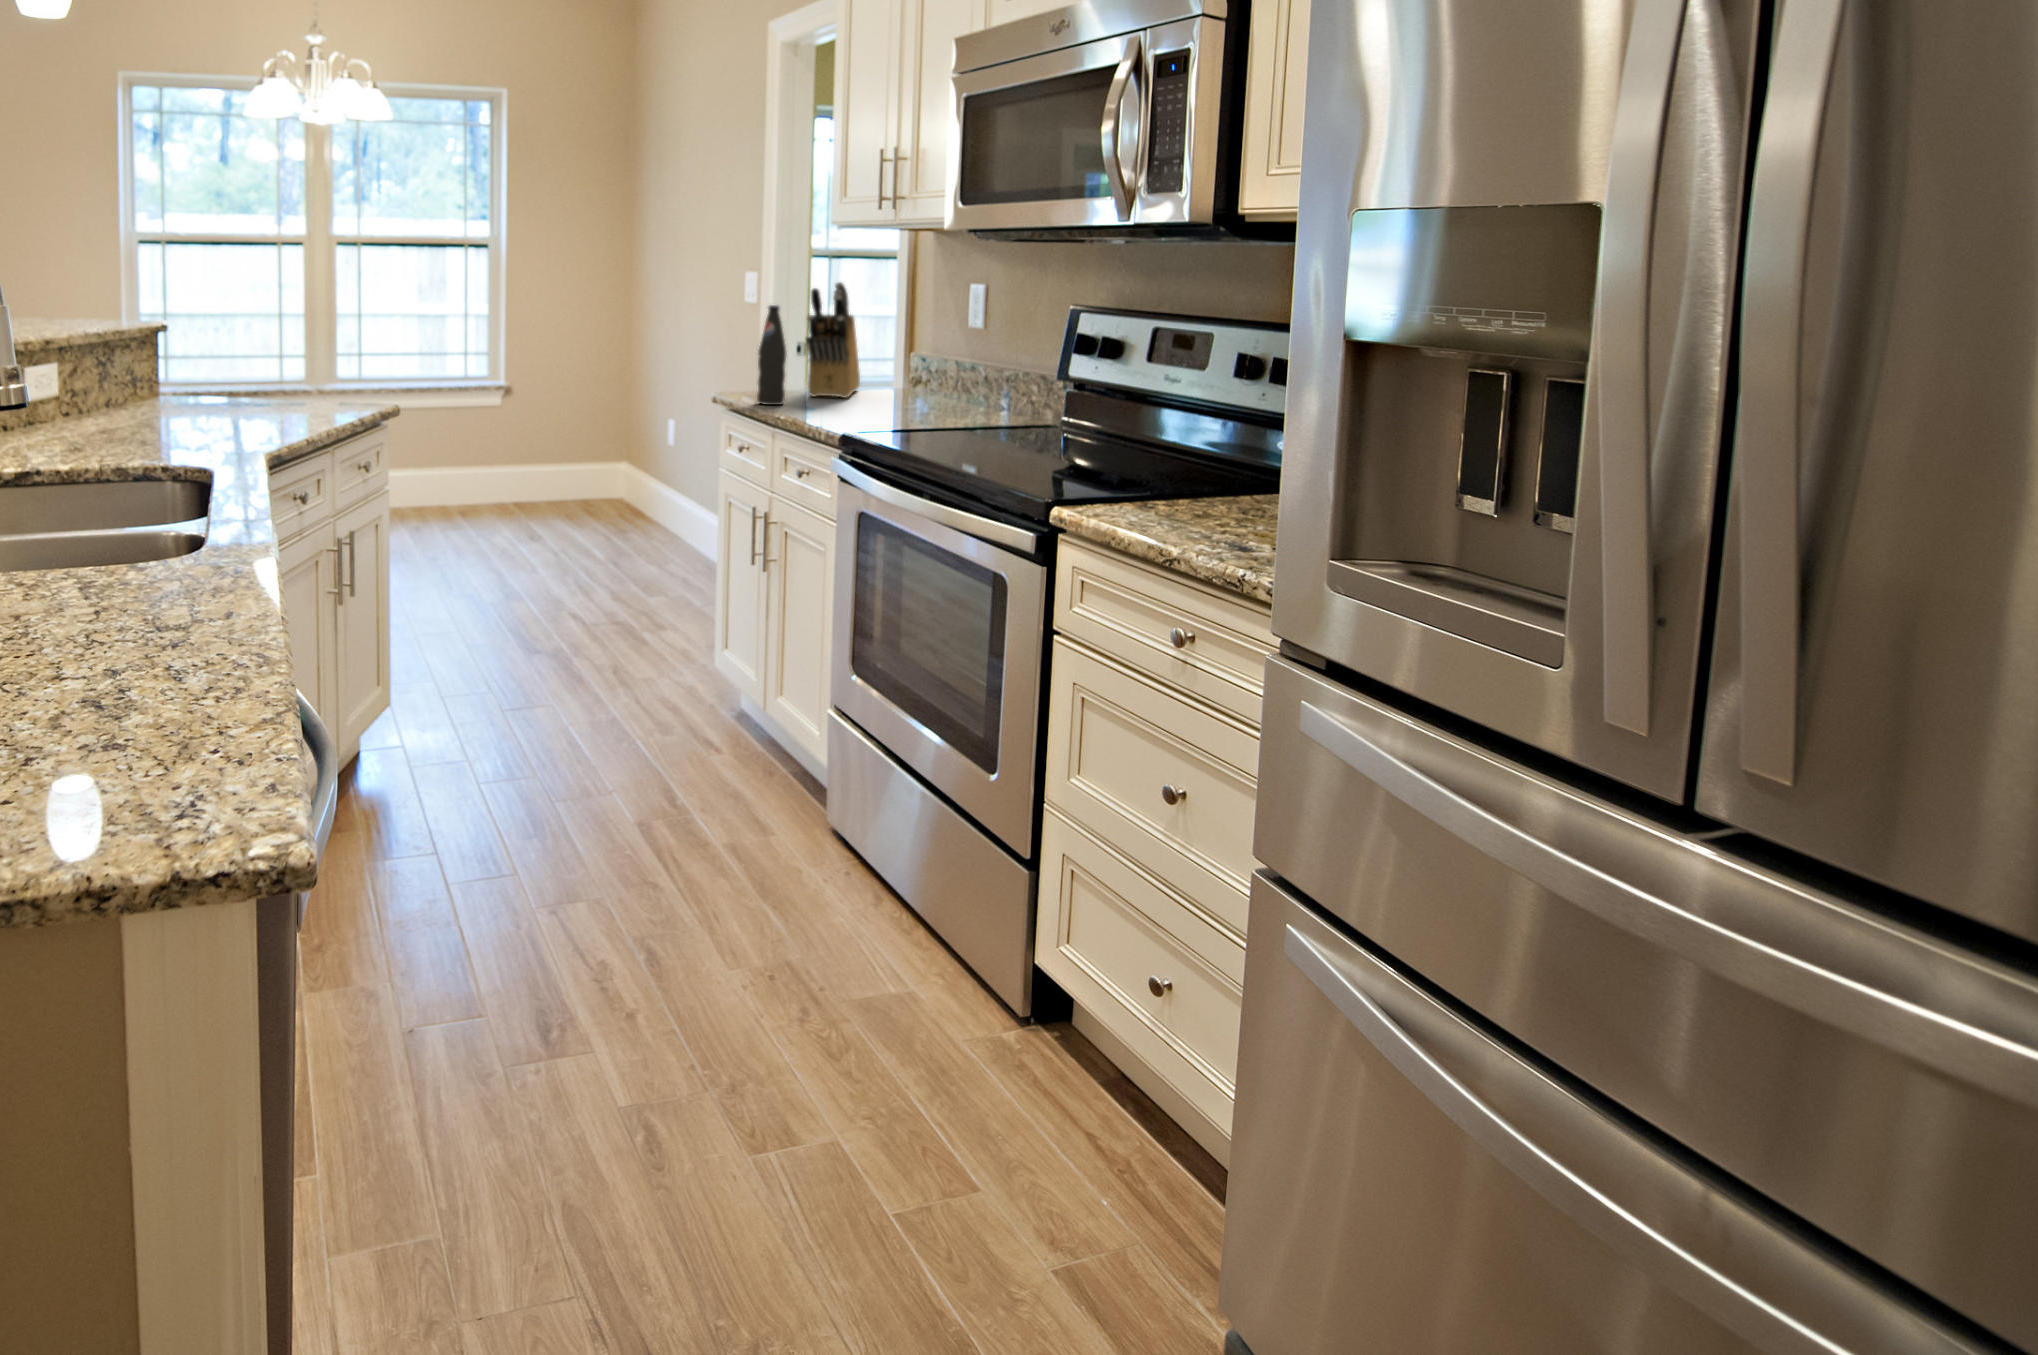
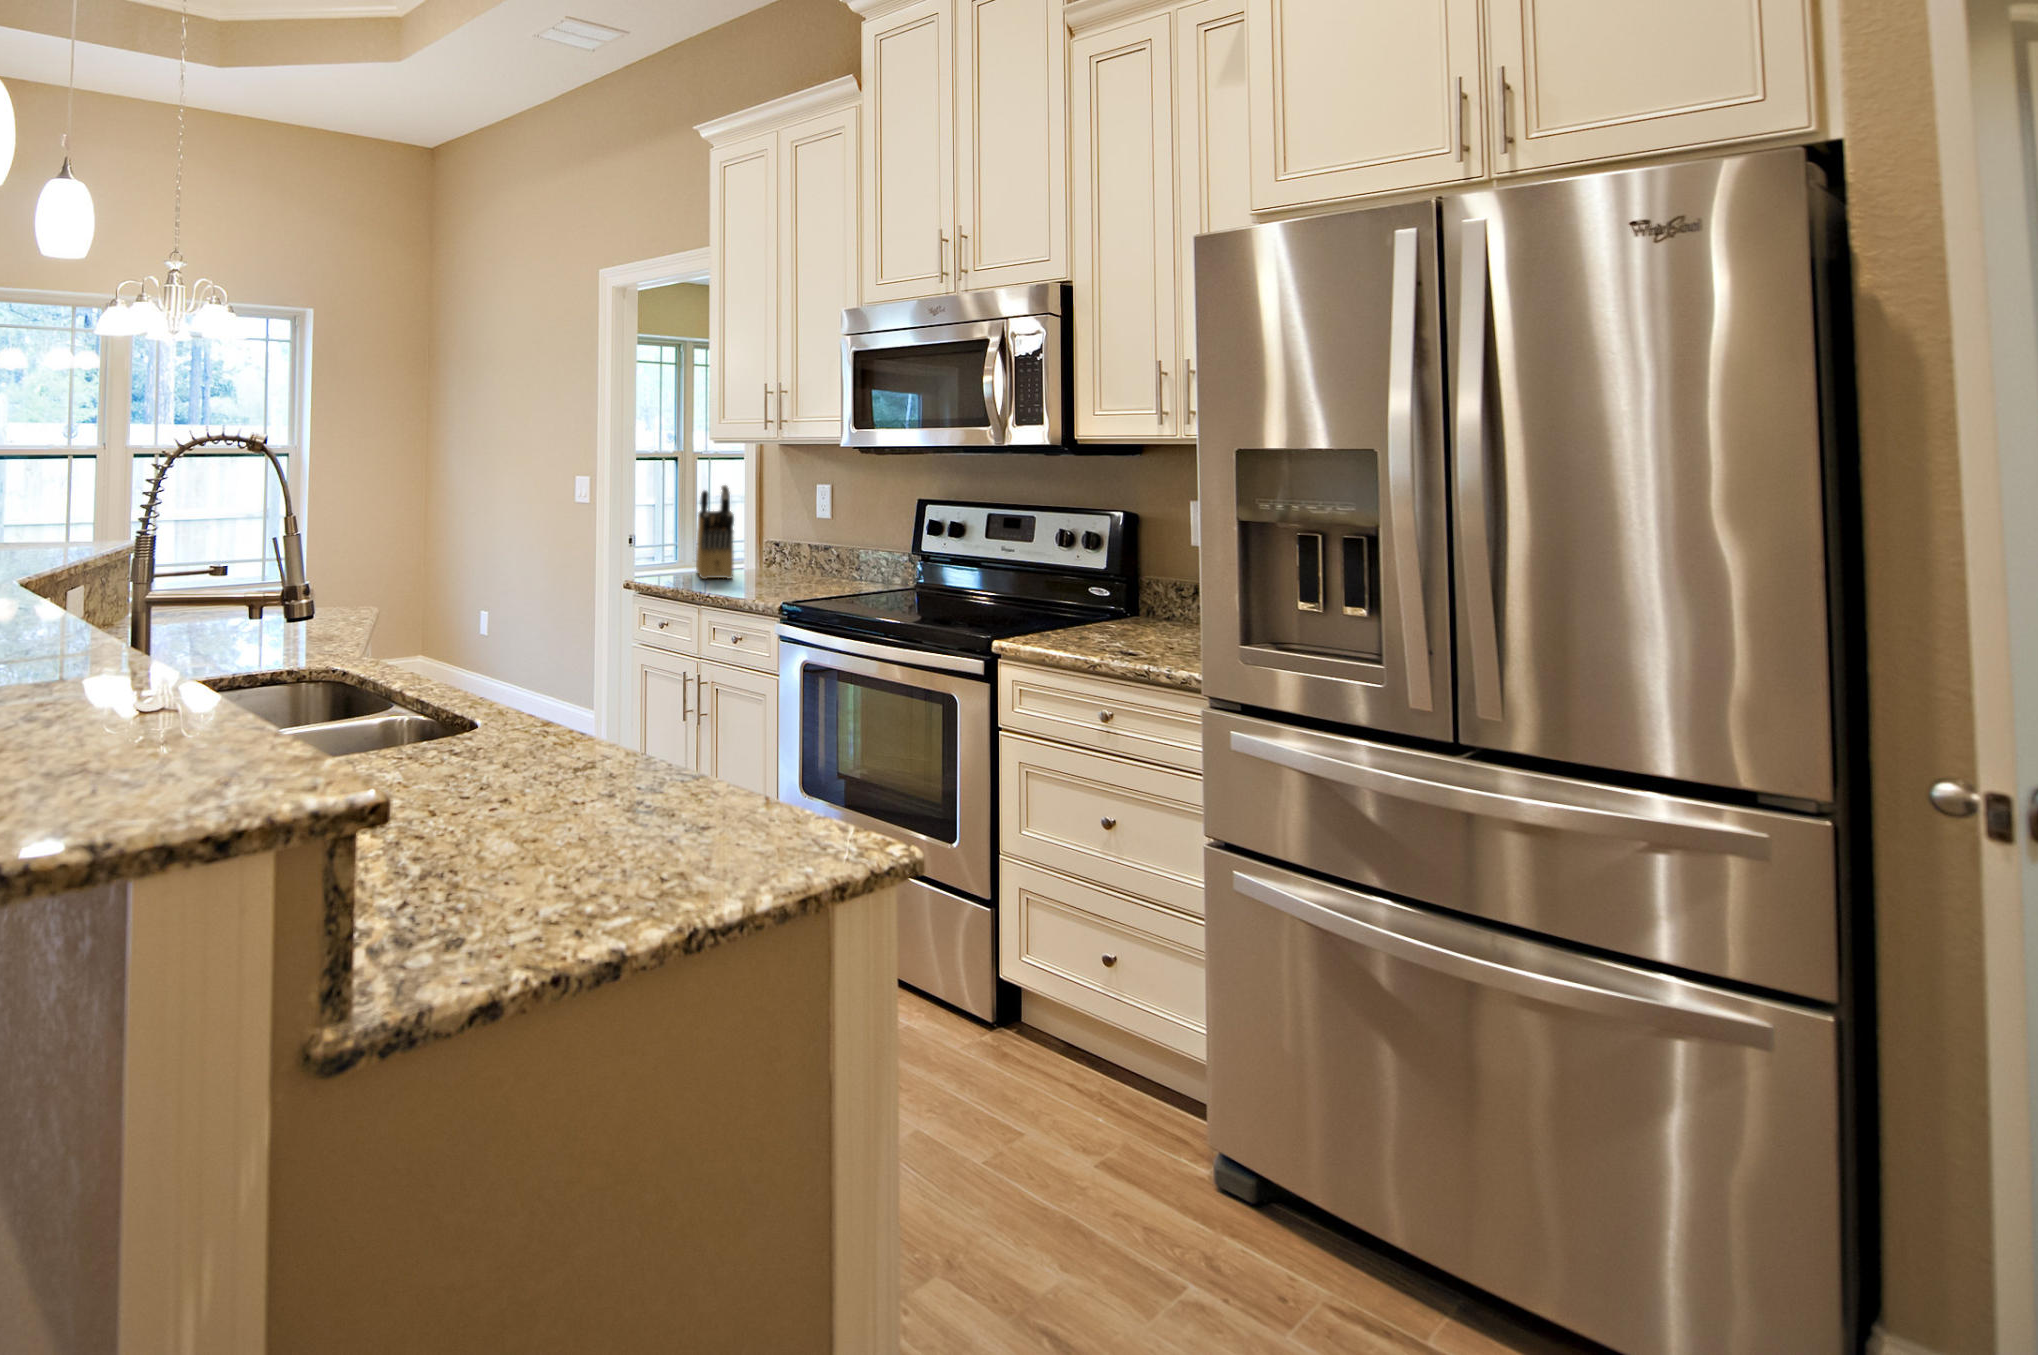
bottle: present [757,305,787,405] -> none [671,506,694,588]

